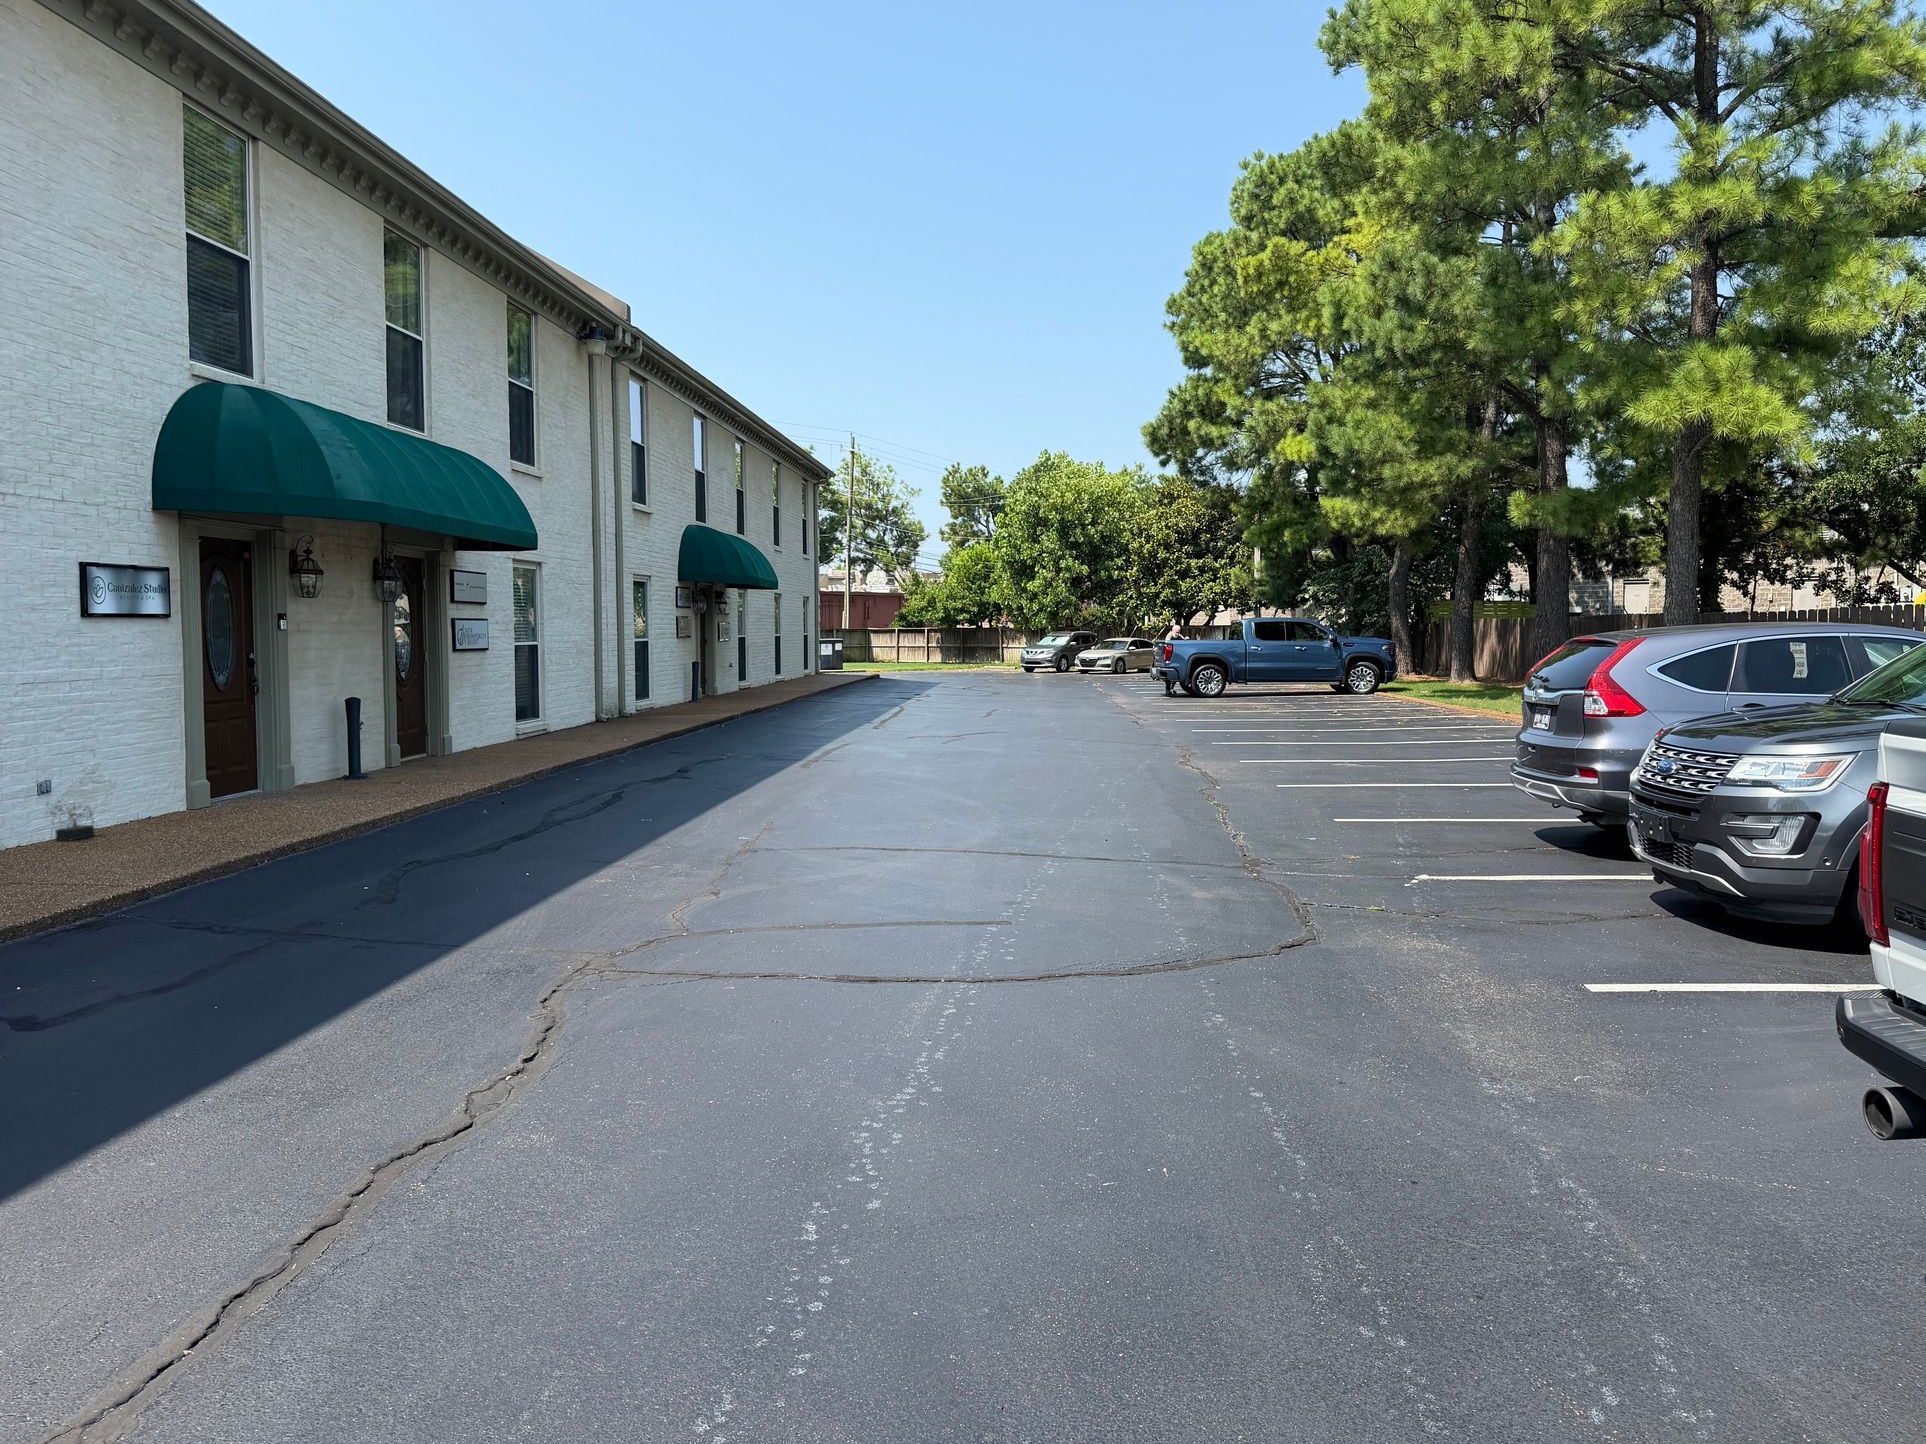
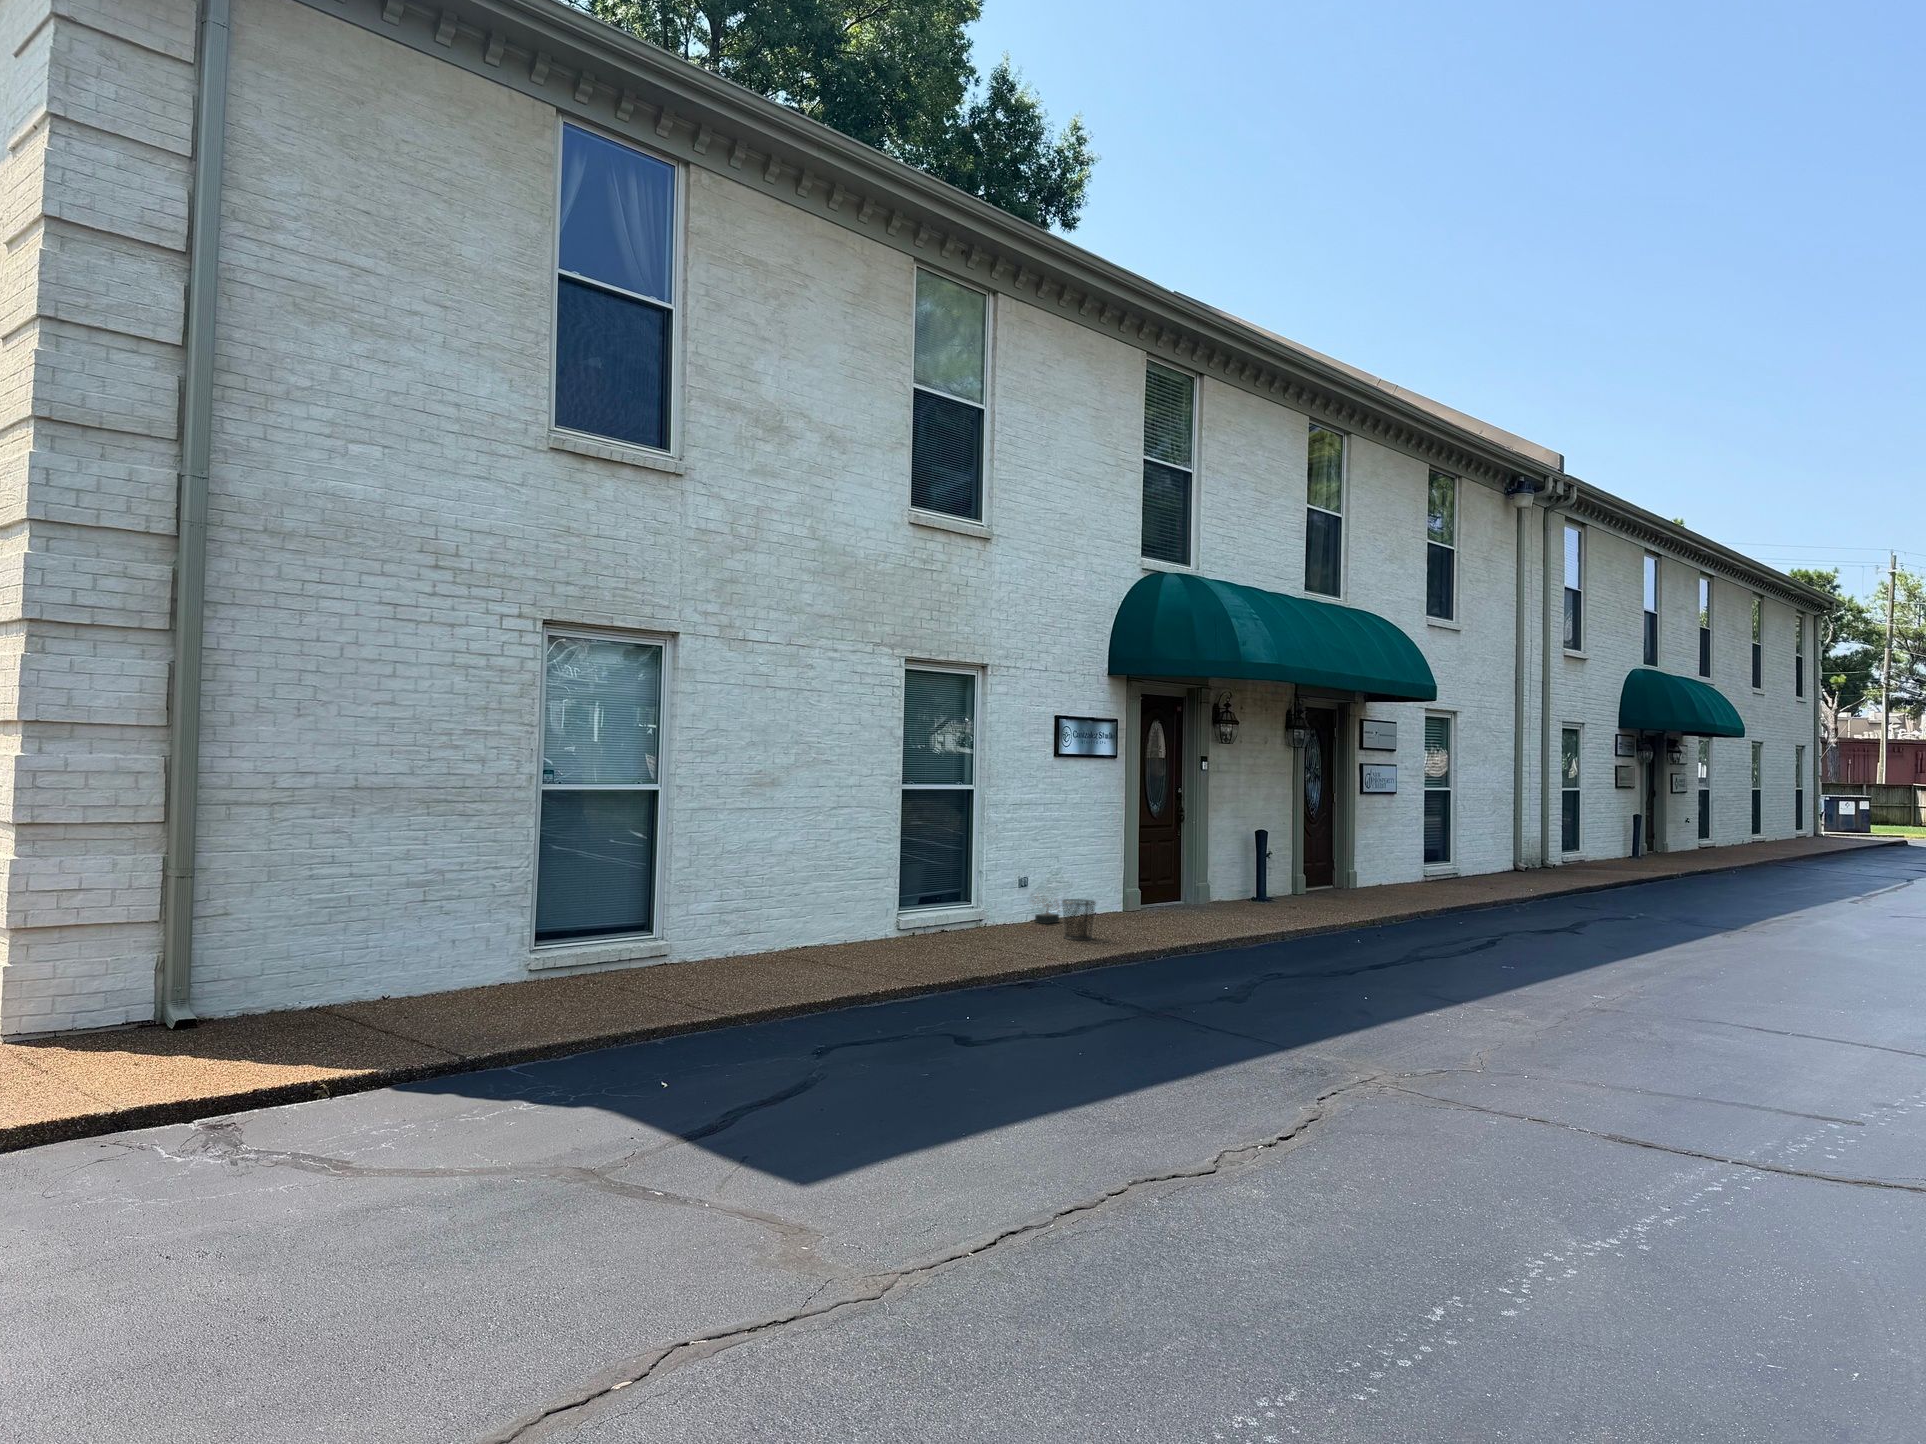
waste bin: none [107,802,161,857] -> present [1062,899,1096,940]

